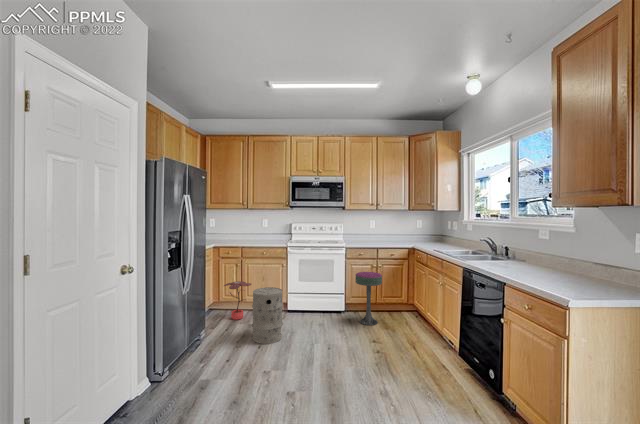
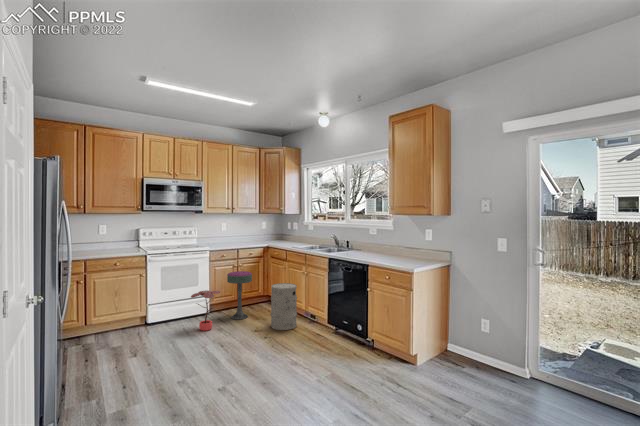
potted plant: present [224,281,251,320] -> present [191,291,220,331]
trash can: present [252,287,283,344] -> present [270,283,297,330]

